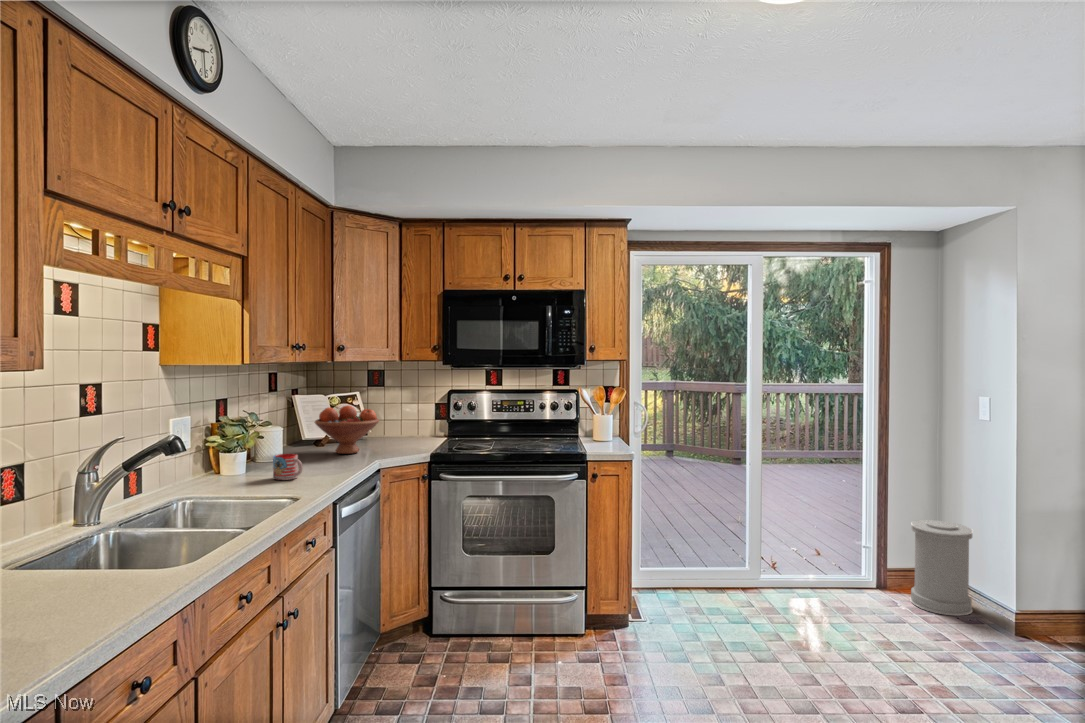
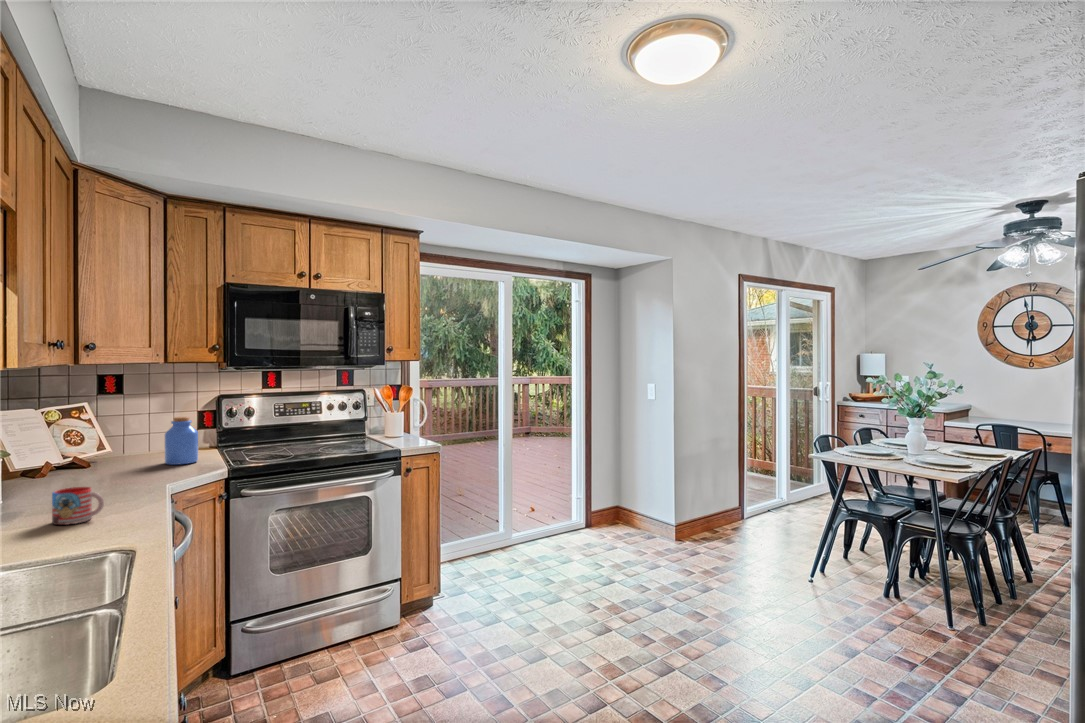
fruit bowl: present [315,405,379,454] -> none [59,419,158,482]
jar: none [395,407,419,447] -> present [165,417,198,465]
trash can: present [910,520,973,616] -> none [611,475,650,541]

